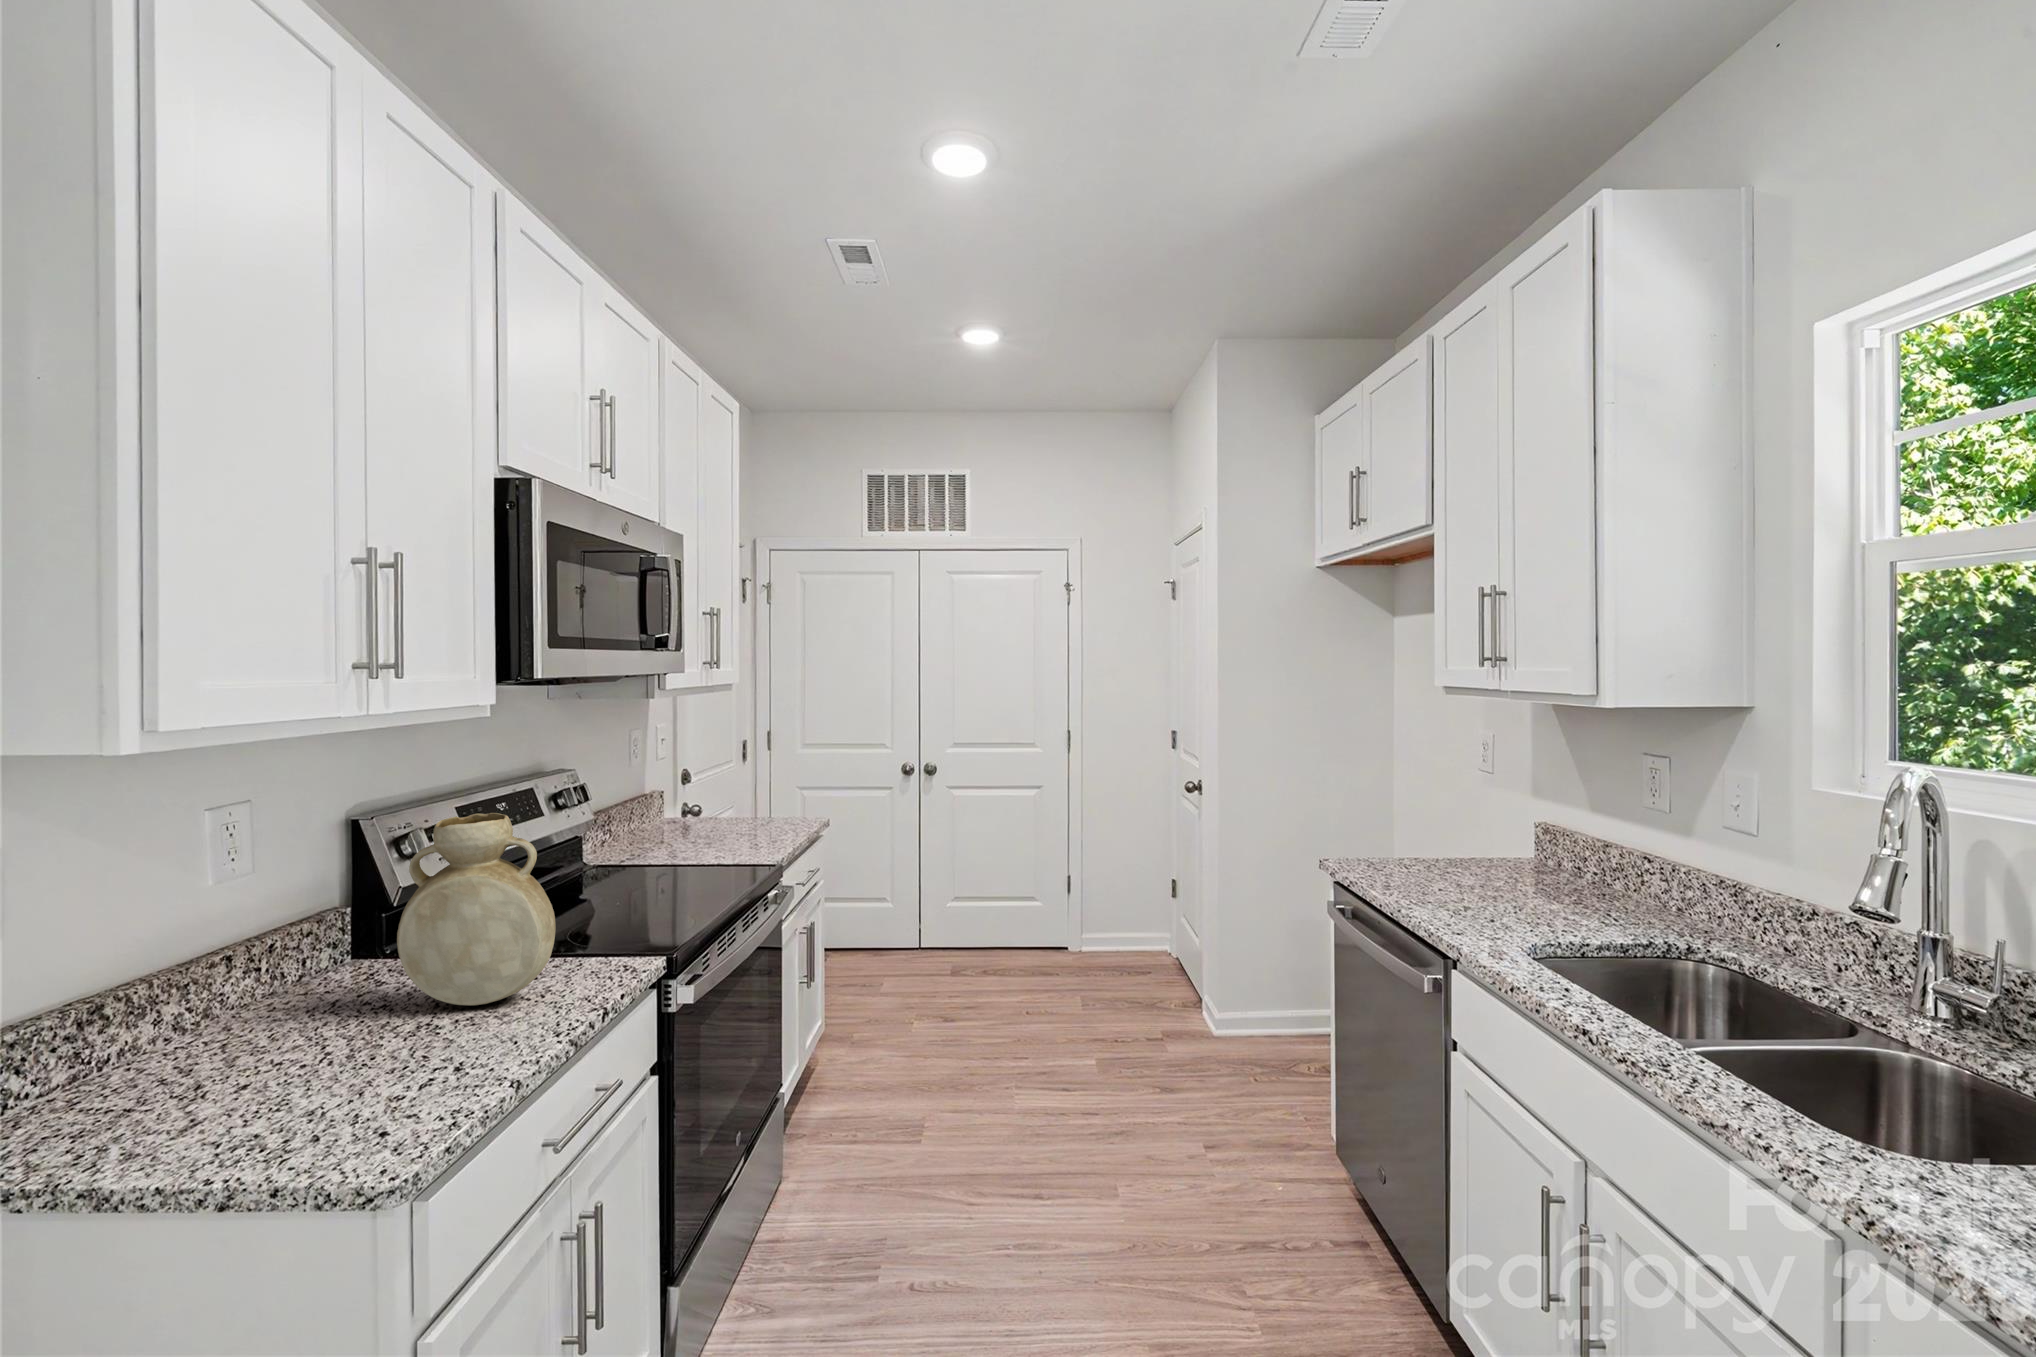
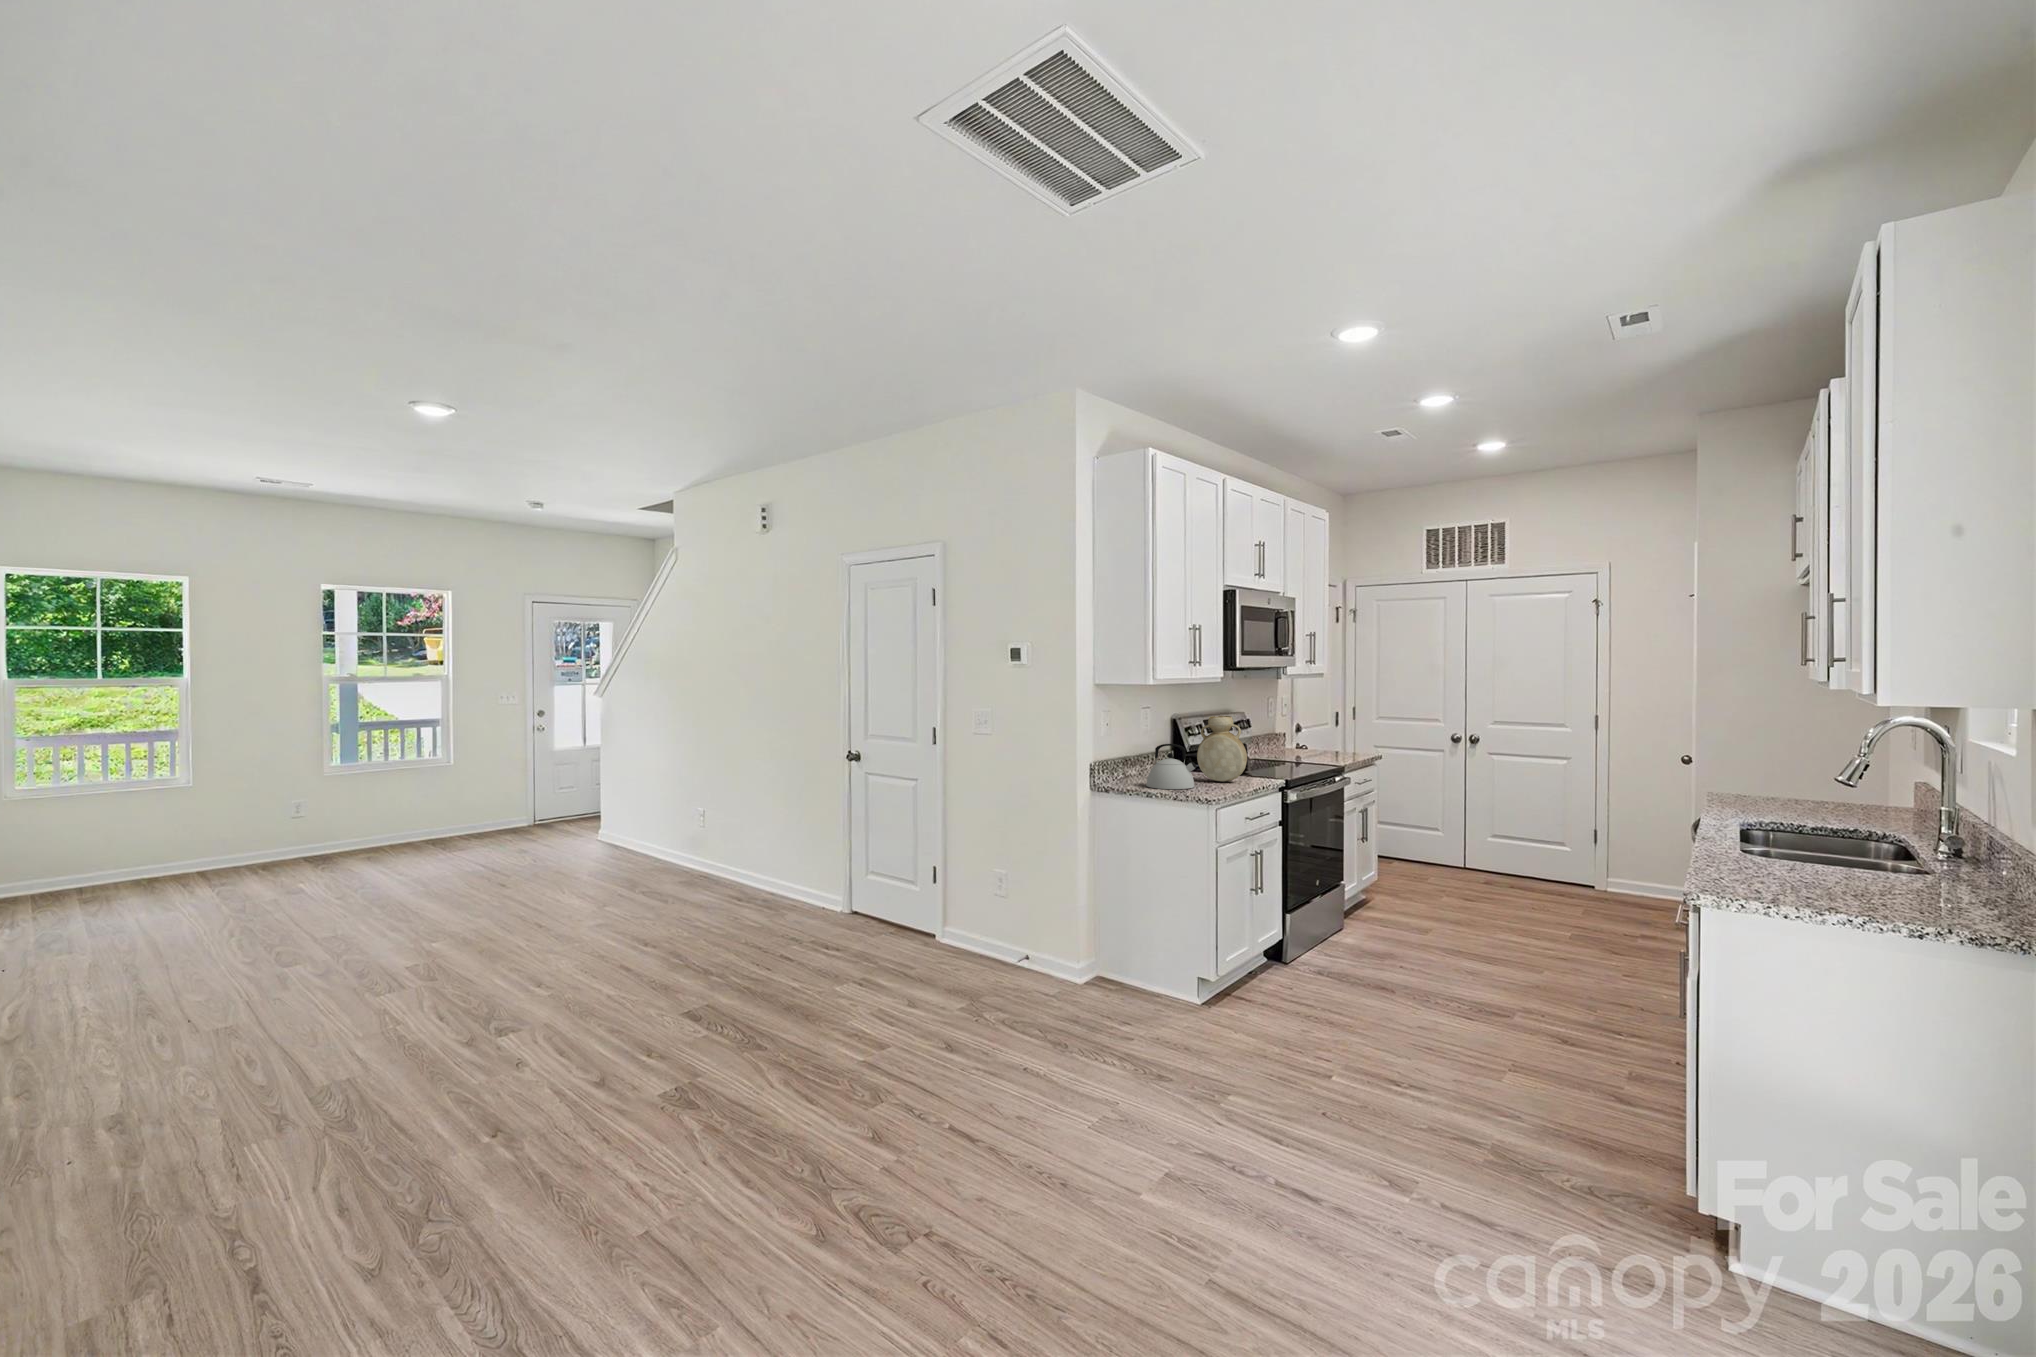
kettle: none [162,939,367,1118] -> present [1146,744,1196,789]

